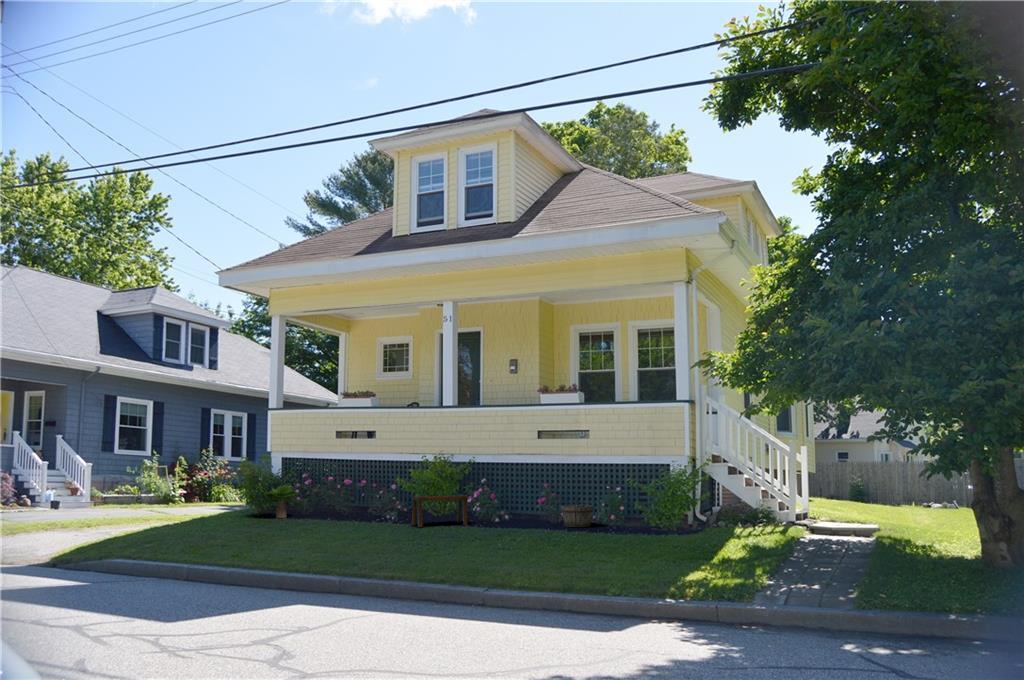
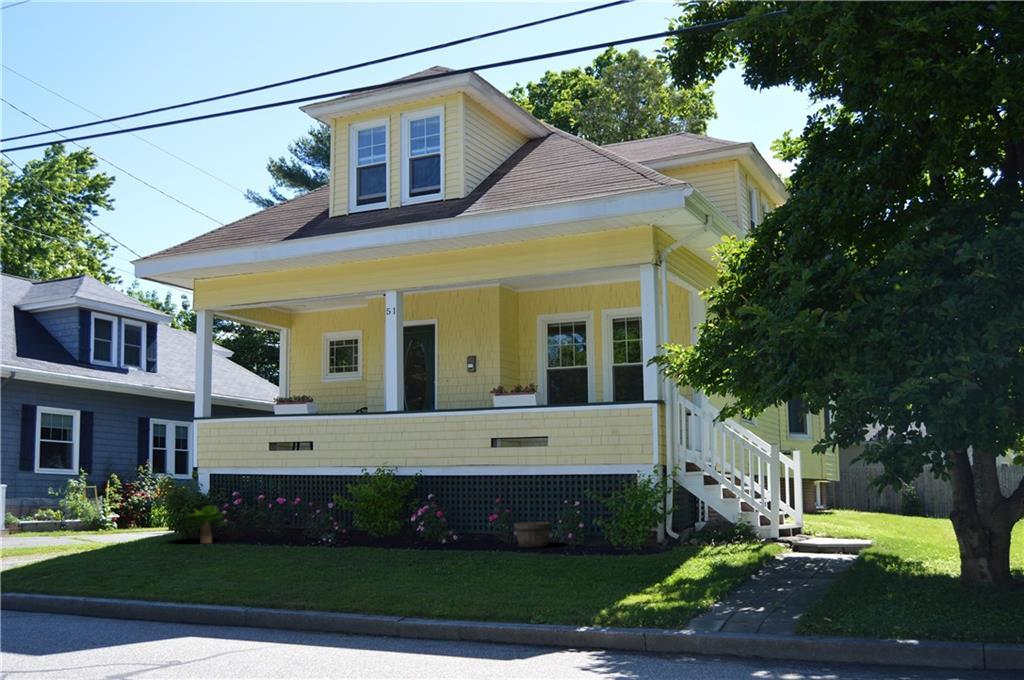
bench: present [412,495,468,527] -> none [348,513,410,551]

